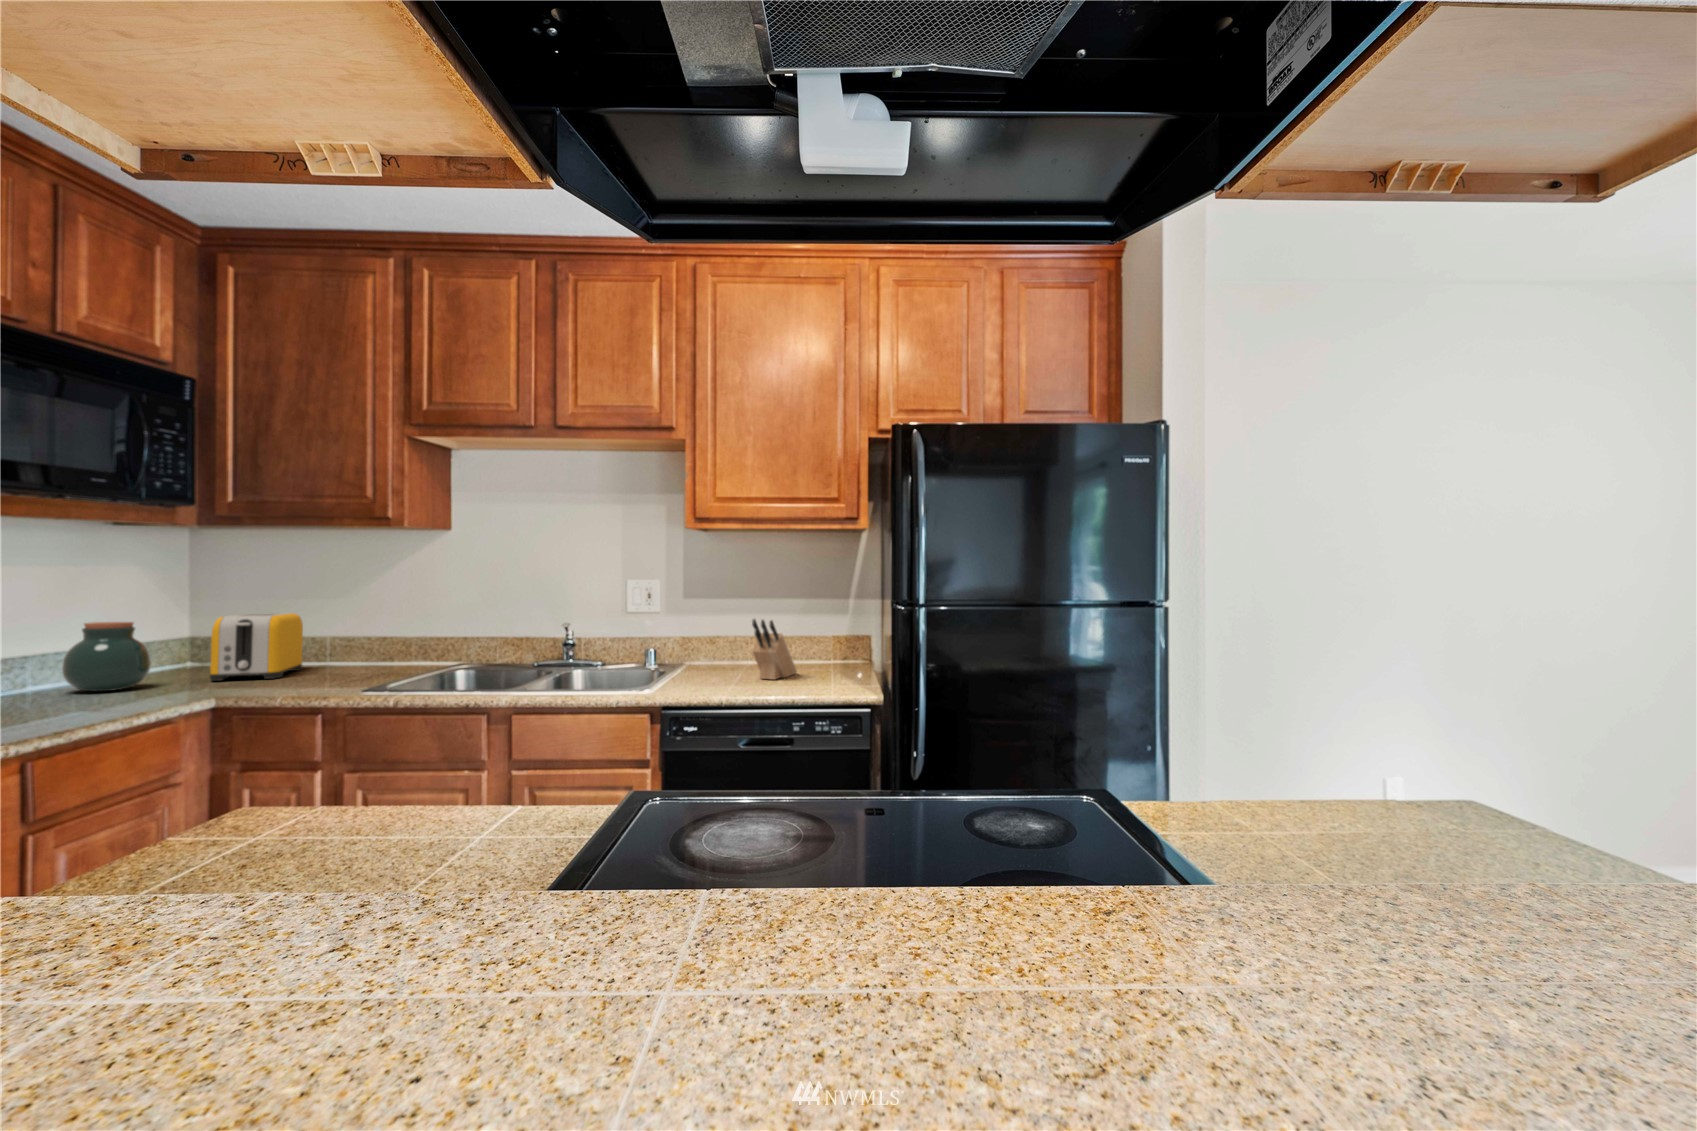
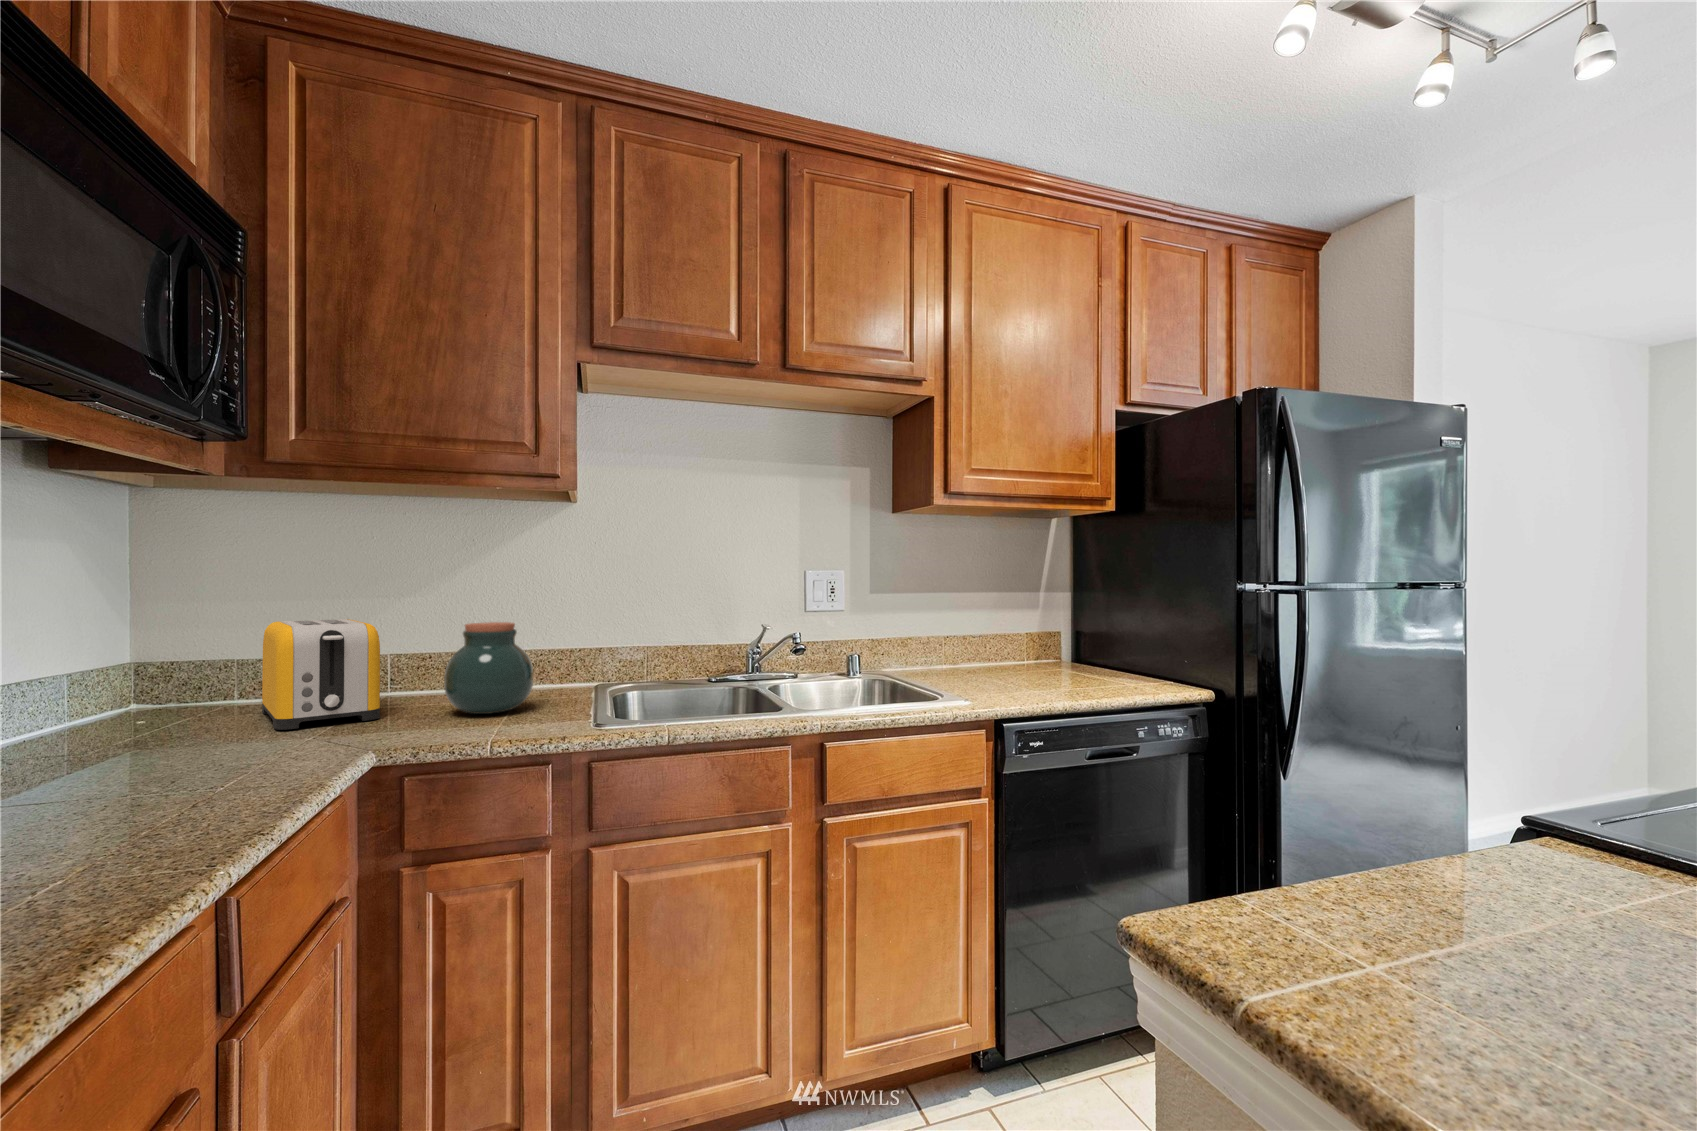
knife block: present [752,619,797,679] -> none [995,612,1044,681]
jar: present [62,622,151,691] -> present [444,622,533,714]

